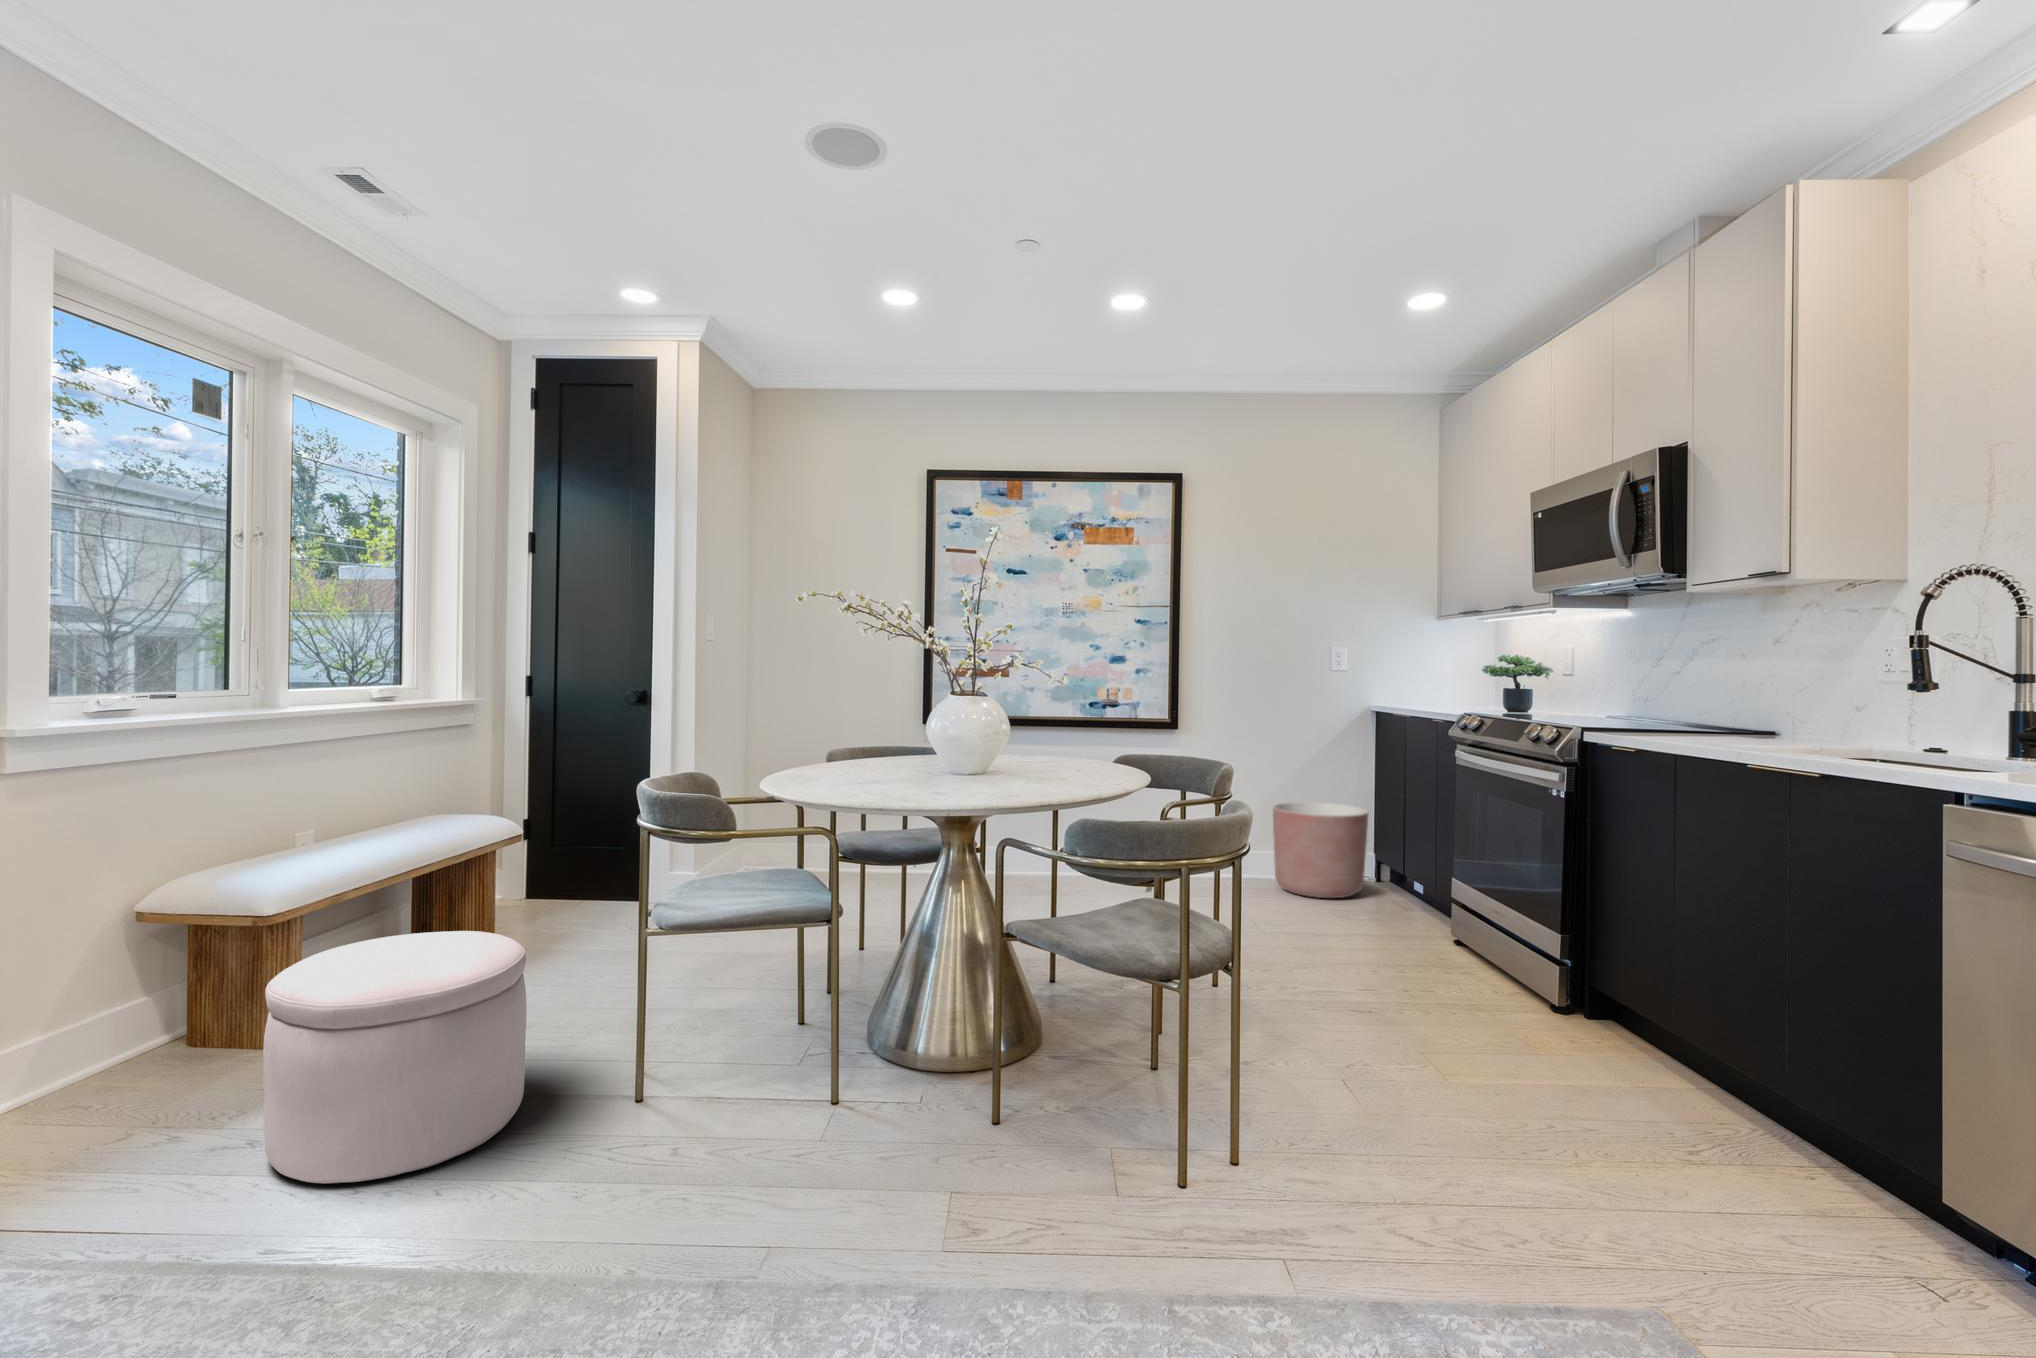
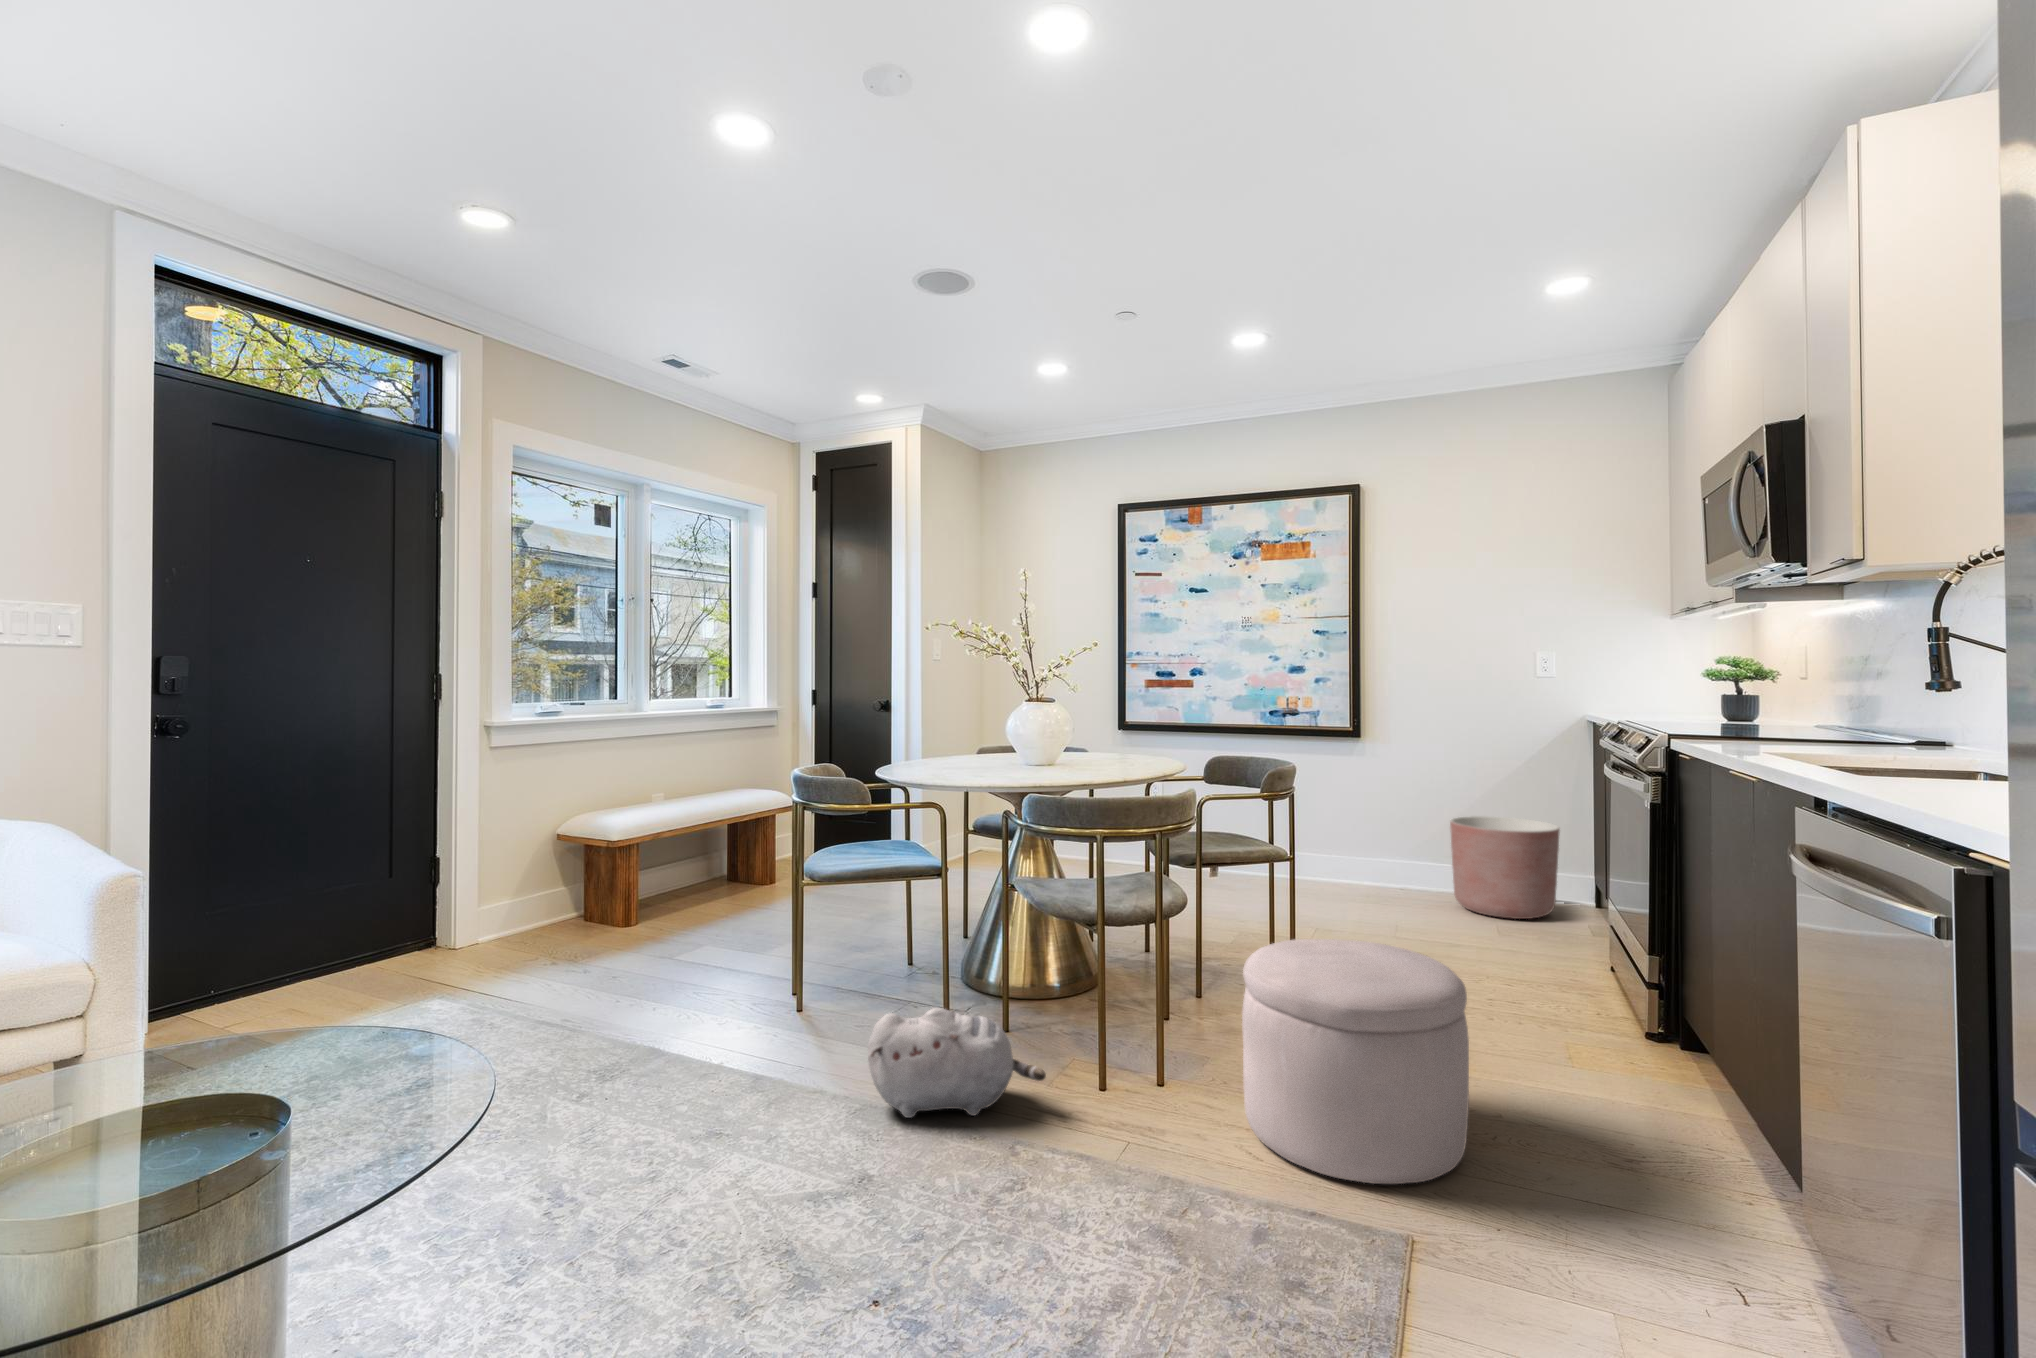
ottoman: present [263,931,527,1184] -> present [1242,939,1469,1184]
plush toy: none [965,1113,1185,1276] -> present [868,1008,1046,1118]

